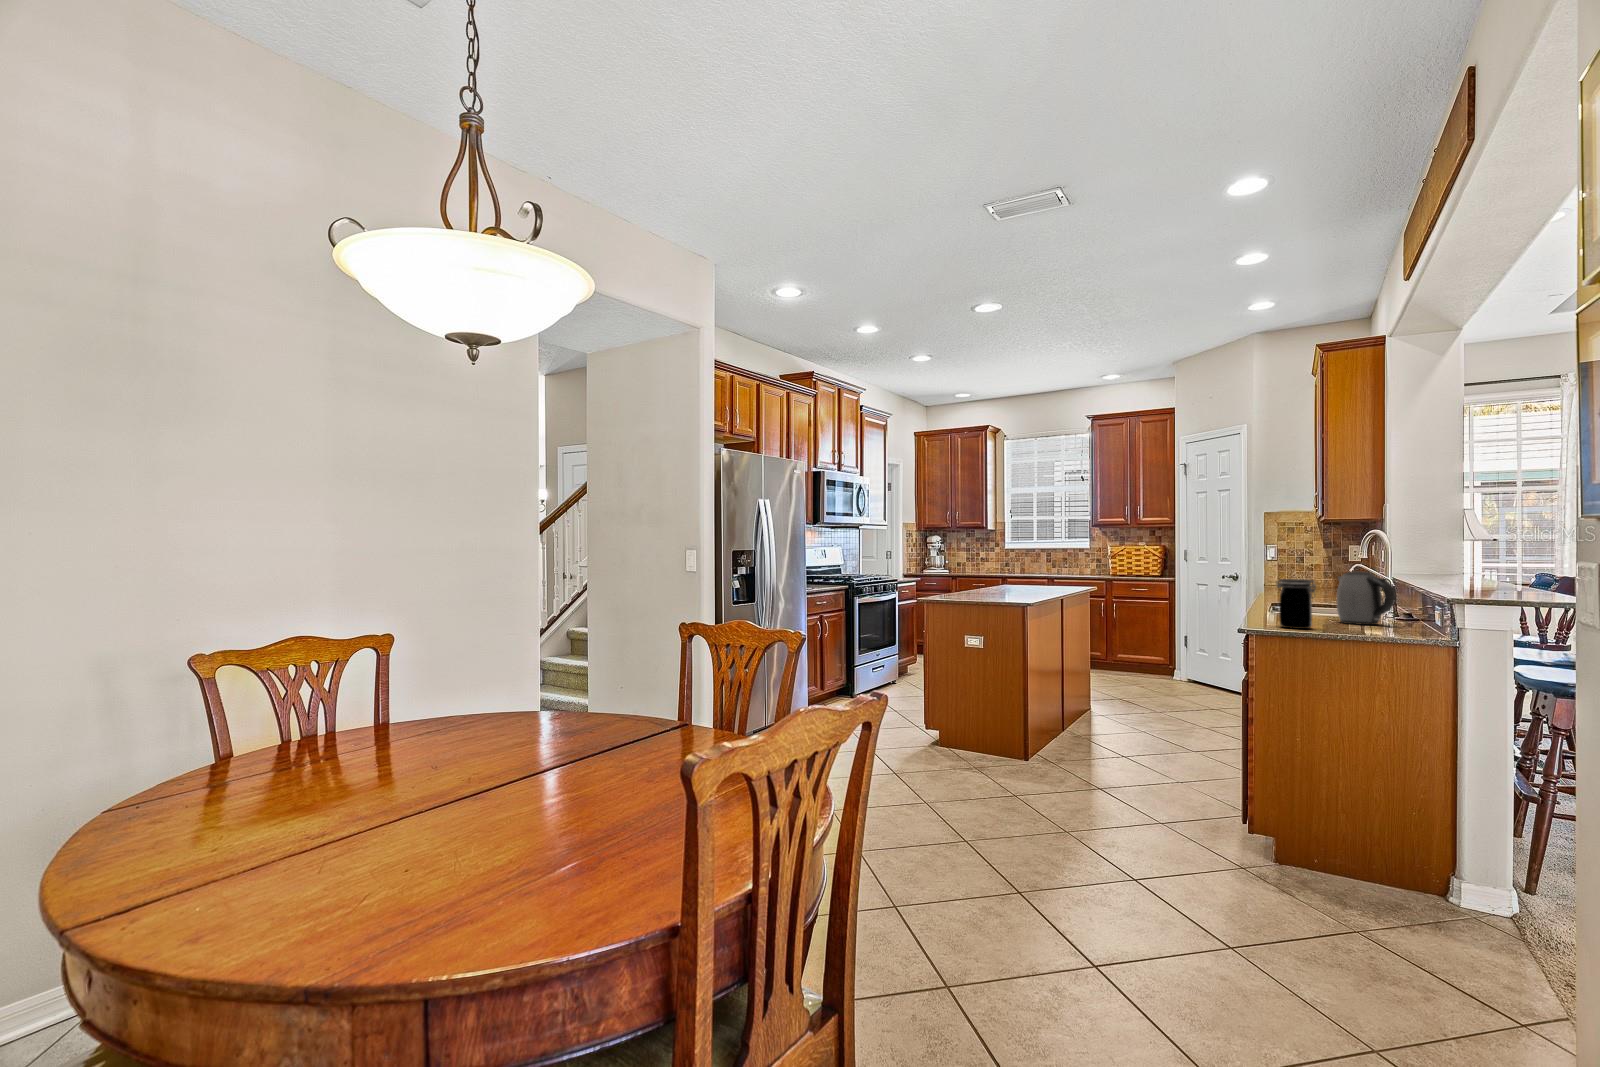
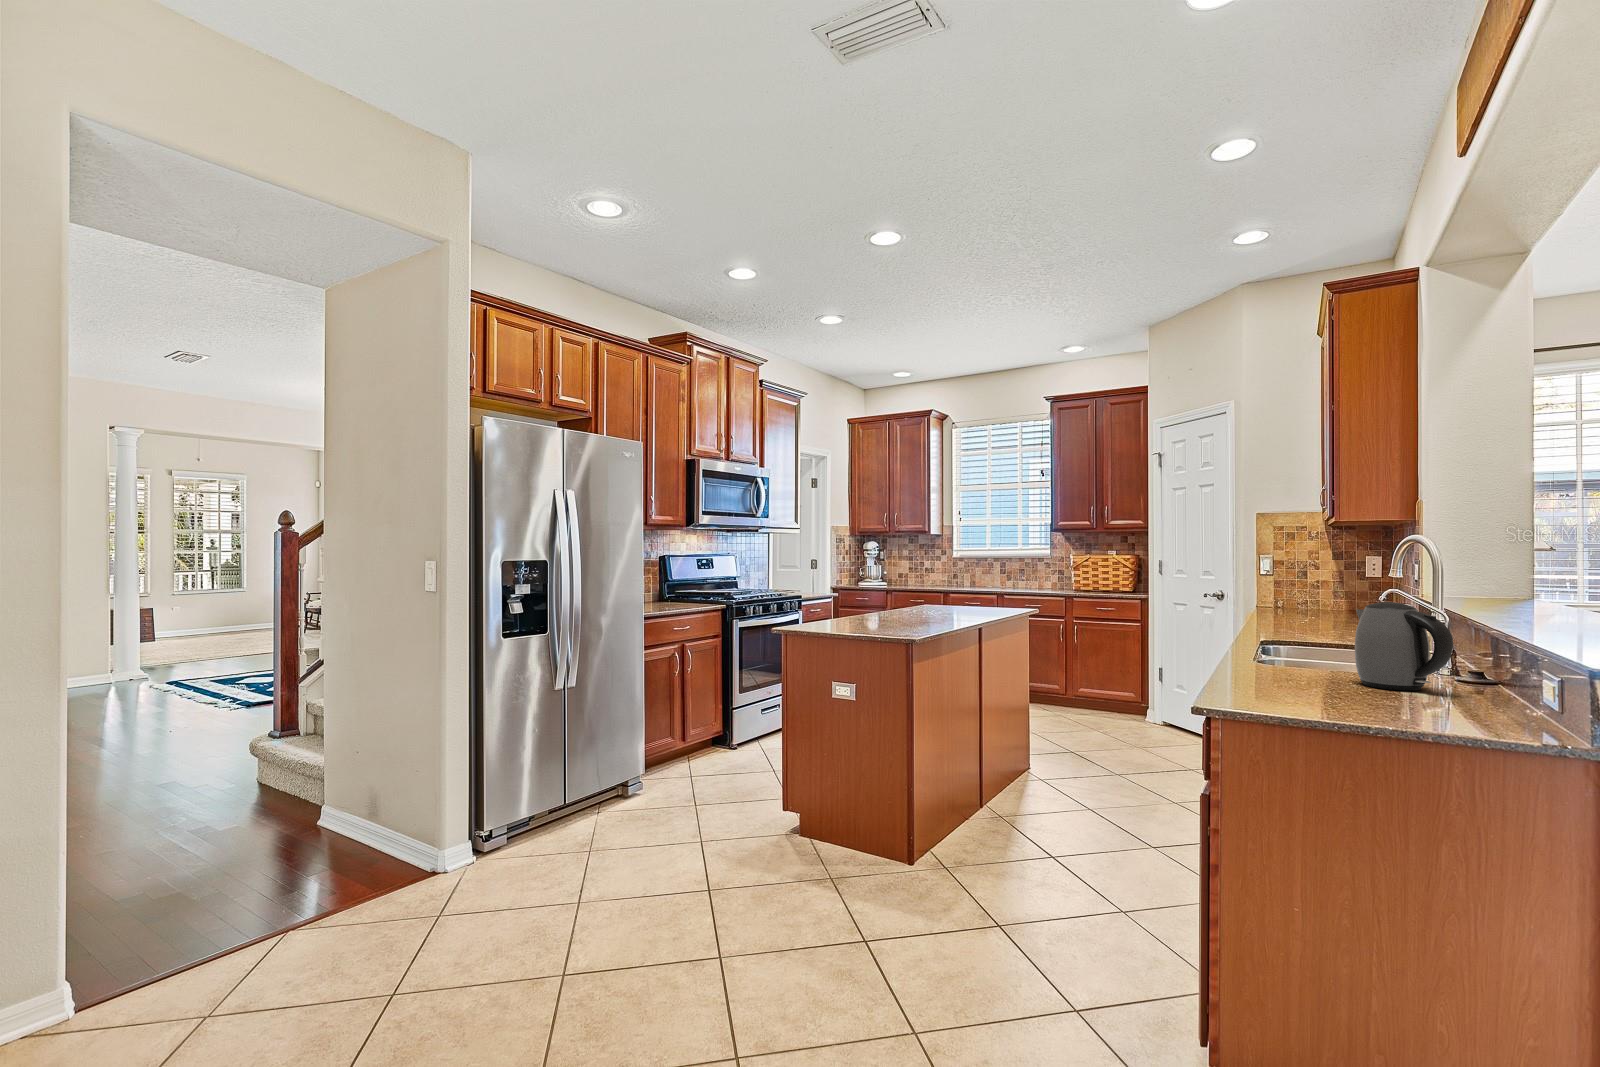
jar: present [1277,579,1316,629] -> none [1256,617,1322,704]

